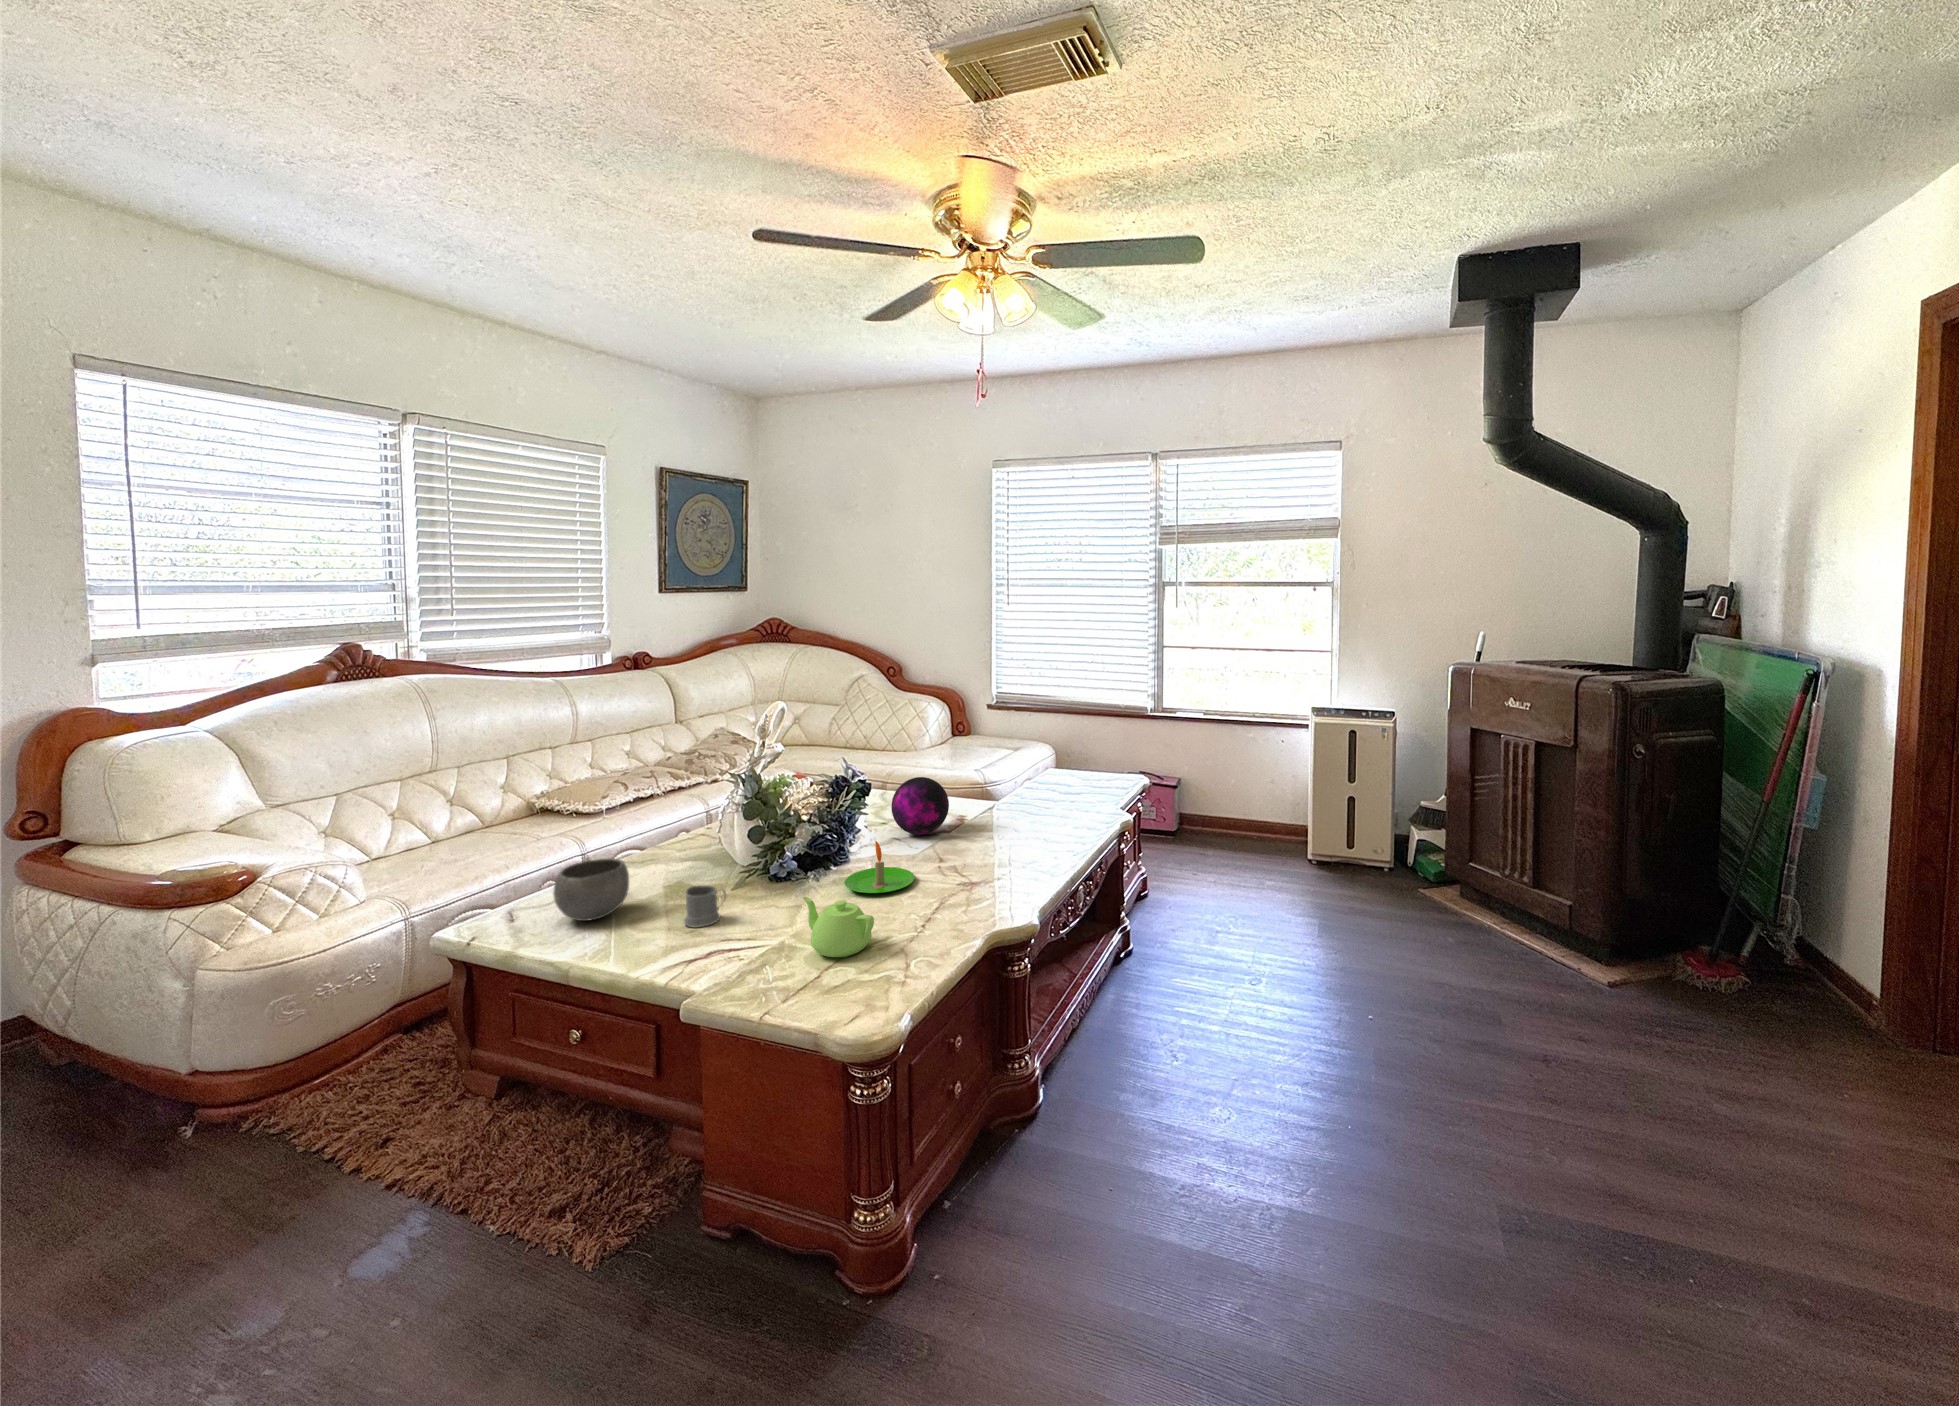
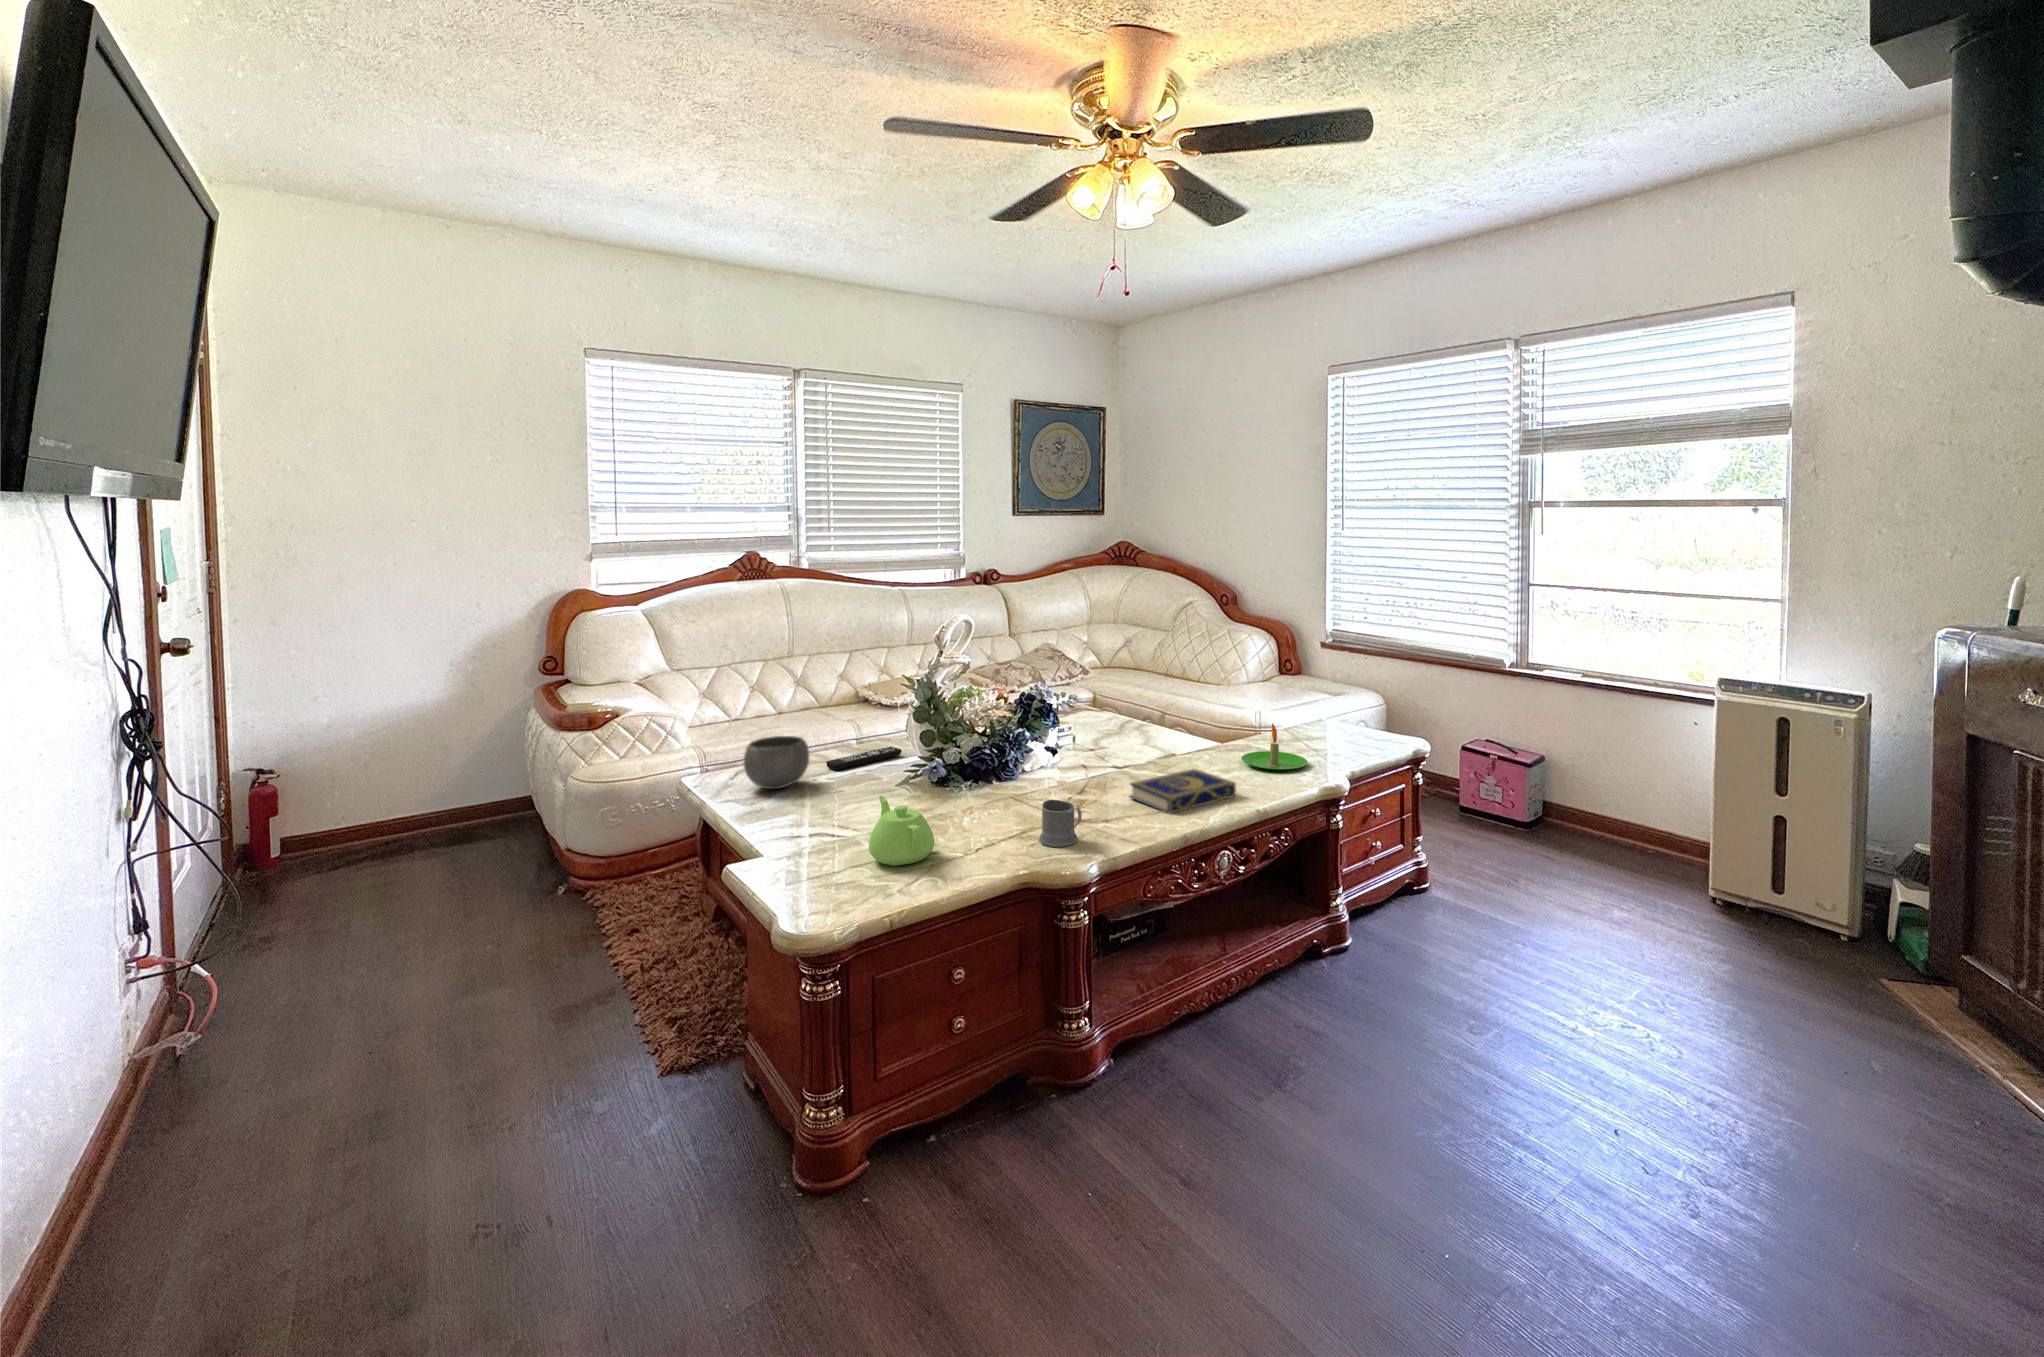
decorative orb: present [891,777,949,835] -> none [1088,703,1152,767]
book: none [966,825,1043,865] -> present [1130,769,1236,814]
candle: present [844,841,915,893] -> present [1241,723,1308,770]
remote control: none [621,853,690,888] -> present [826,747,902,770]
mug: present [684,886,726,928] -> present [1039,800,1081,847]

